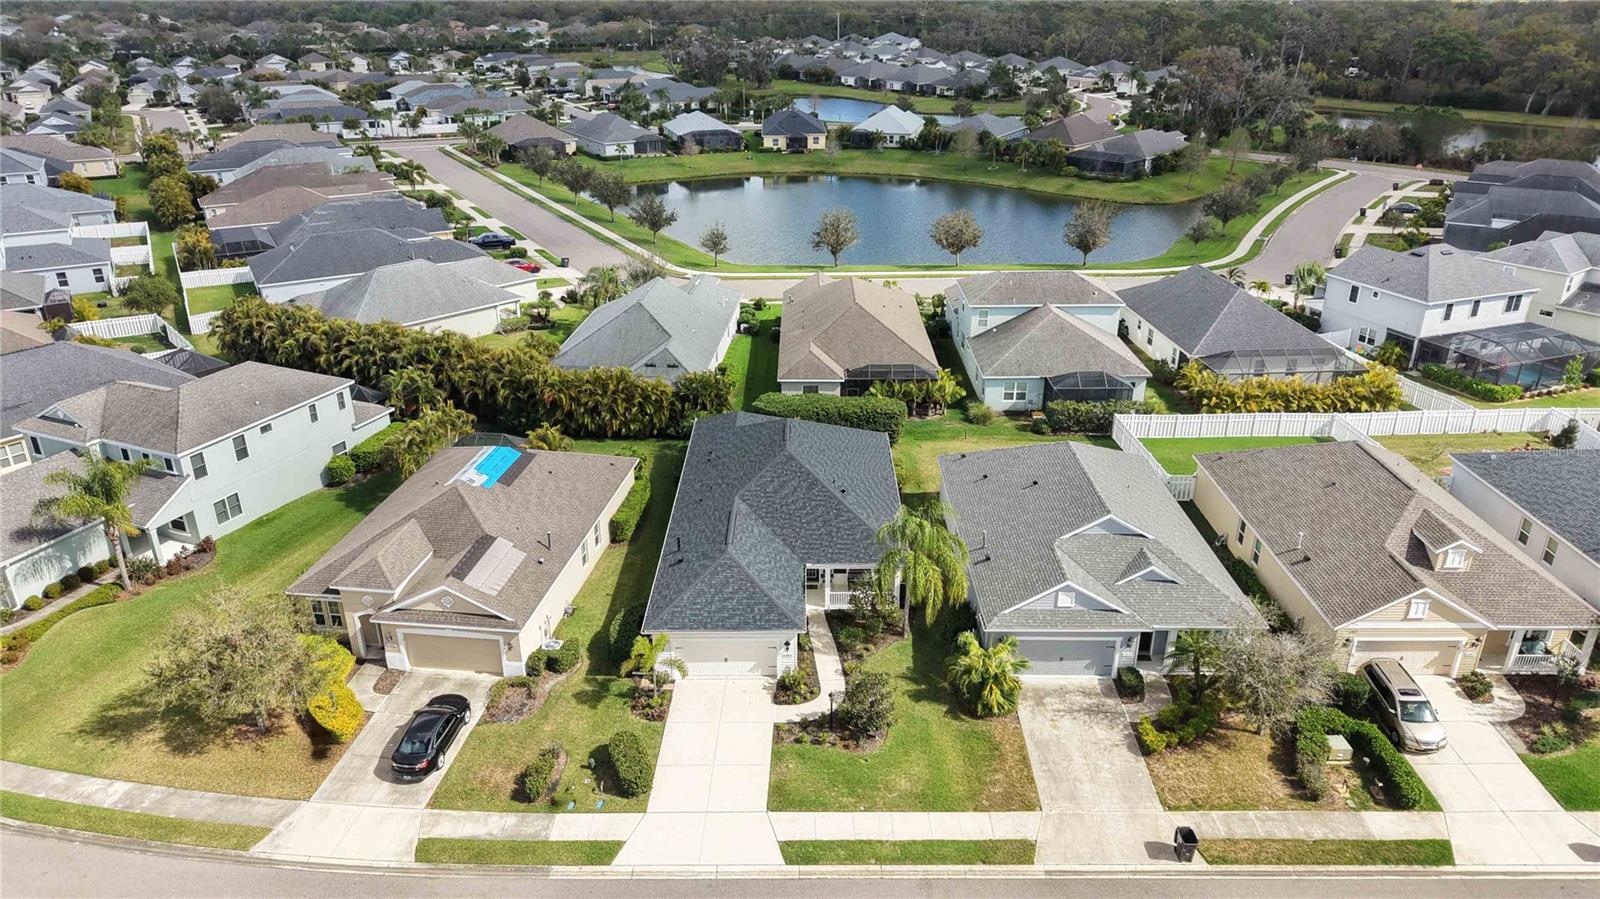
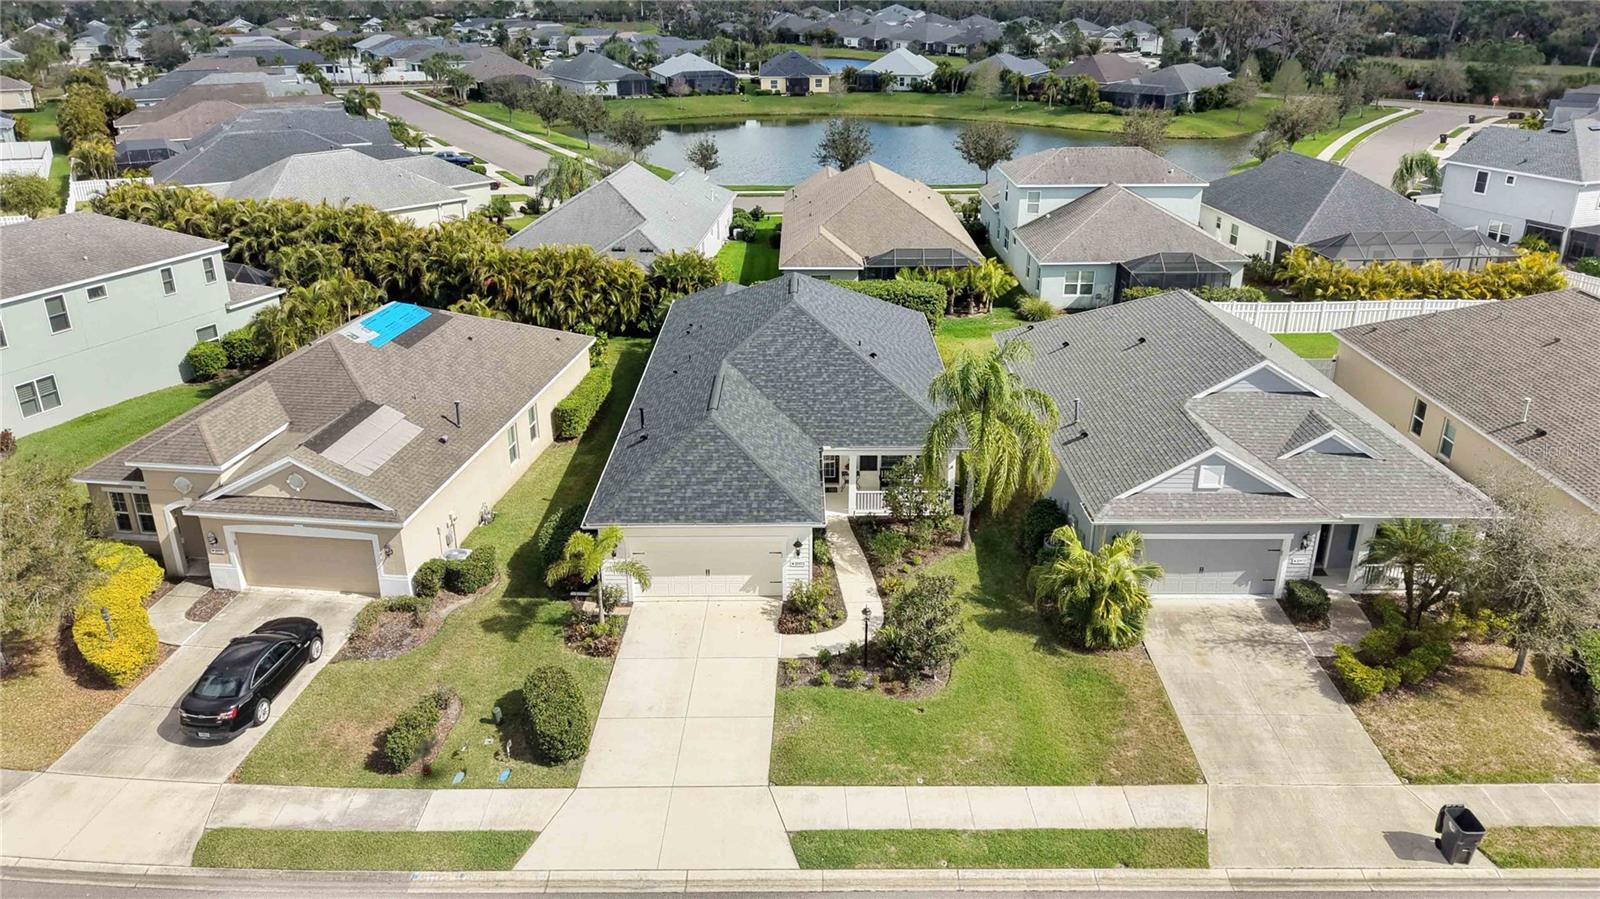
lounge chair: present [307,716,333,759] -> none [58,643,104,714]

